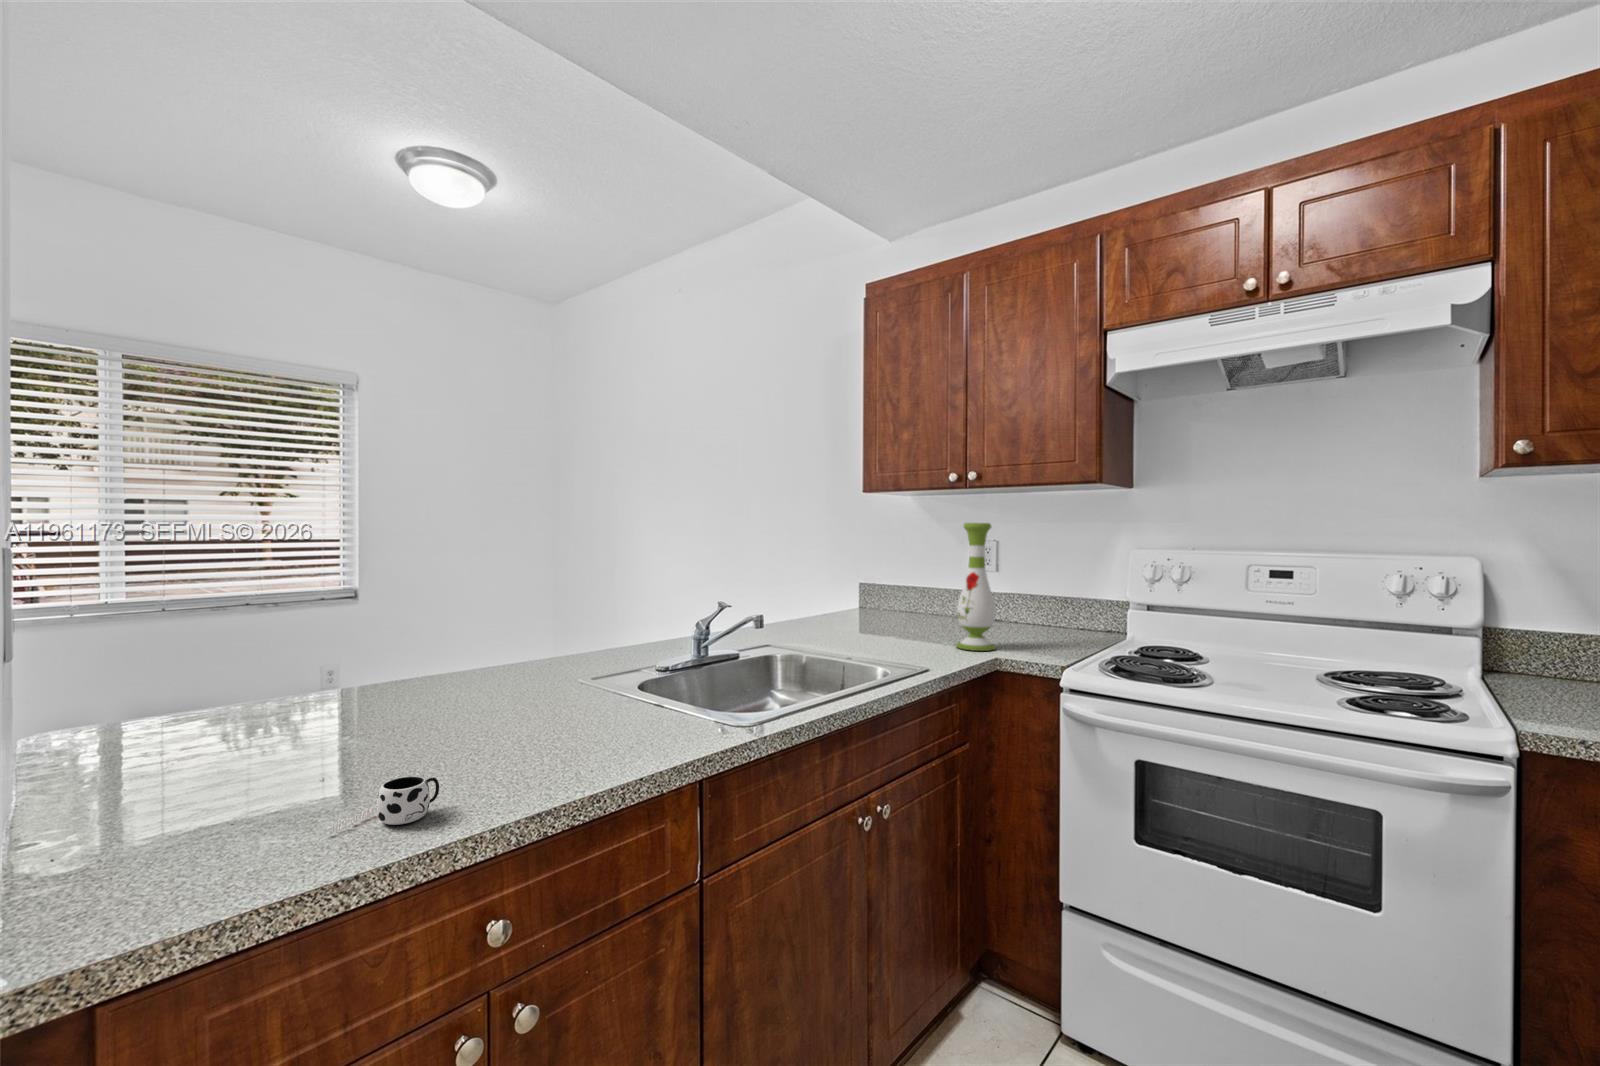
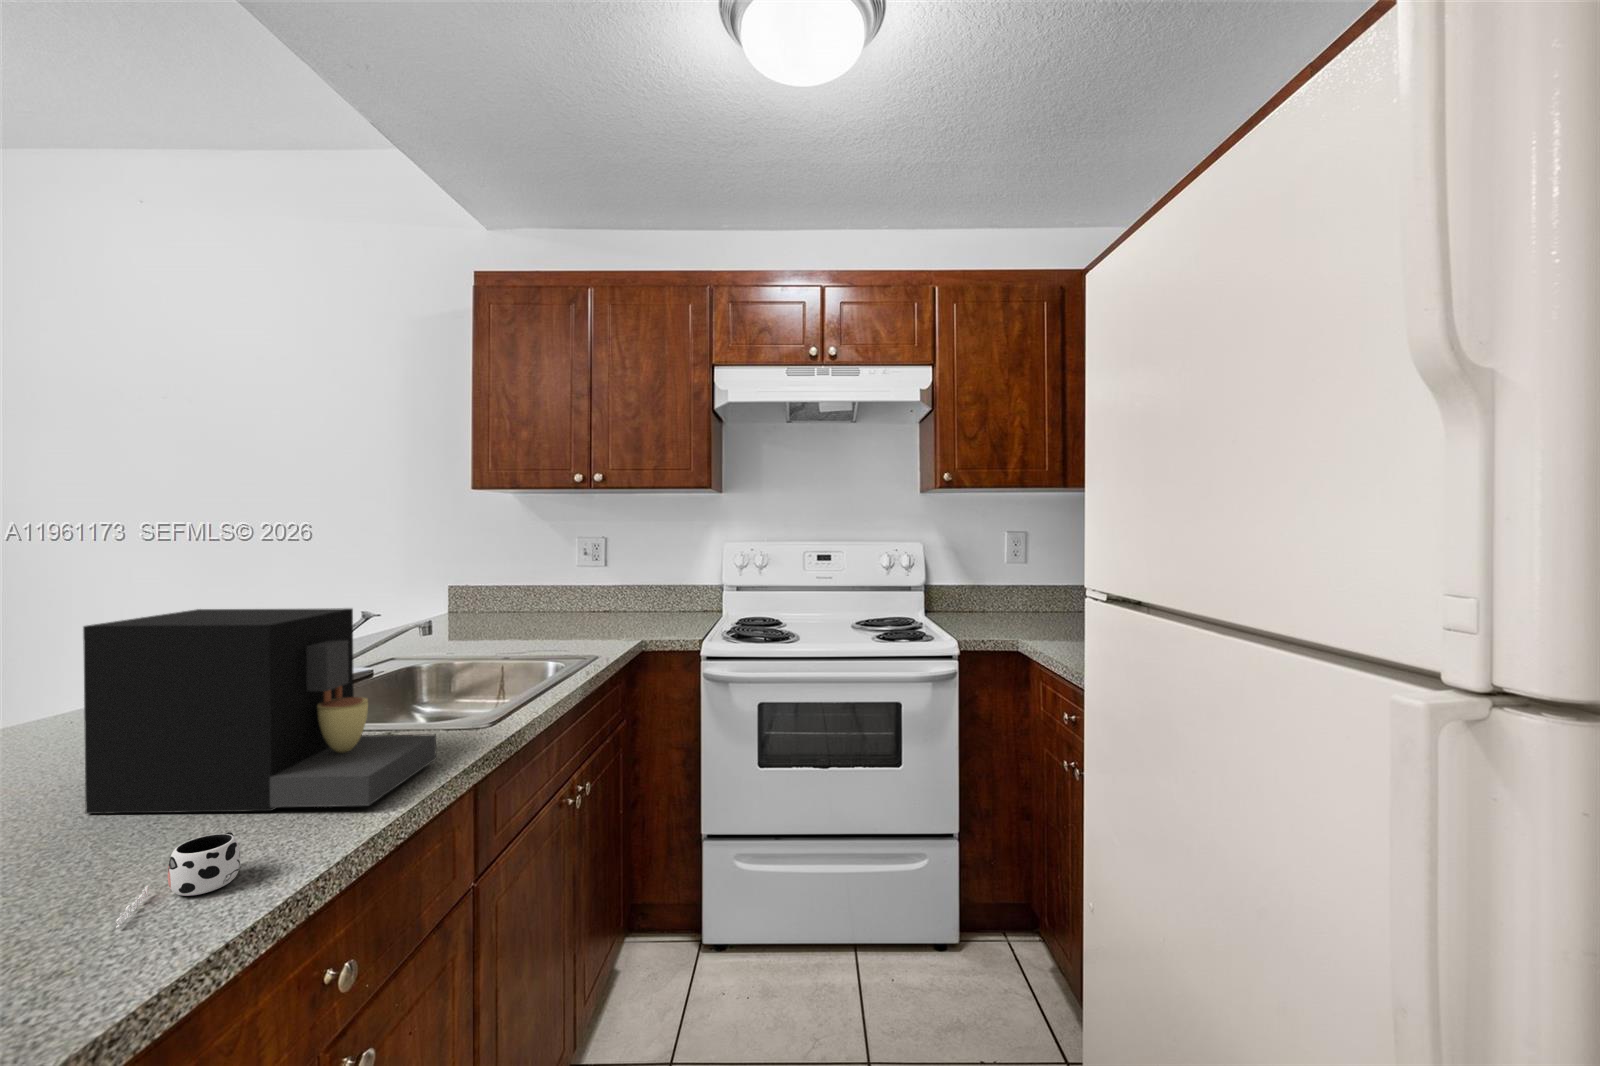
vase: present [956,523,996,651] -> none [596,523,632,637]
coffee maker: none [437,588,661,782] -> present [83,608,436,814]

